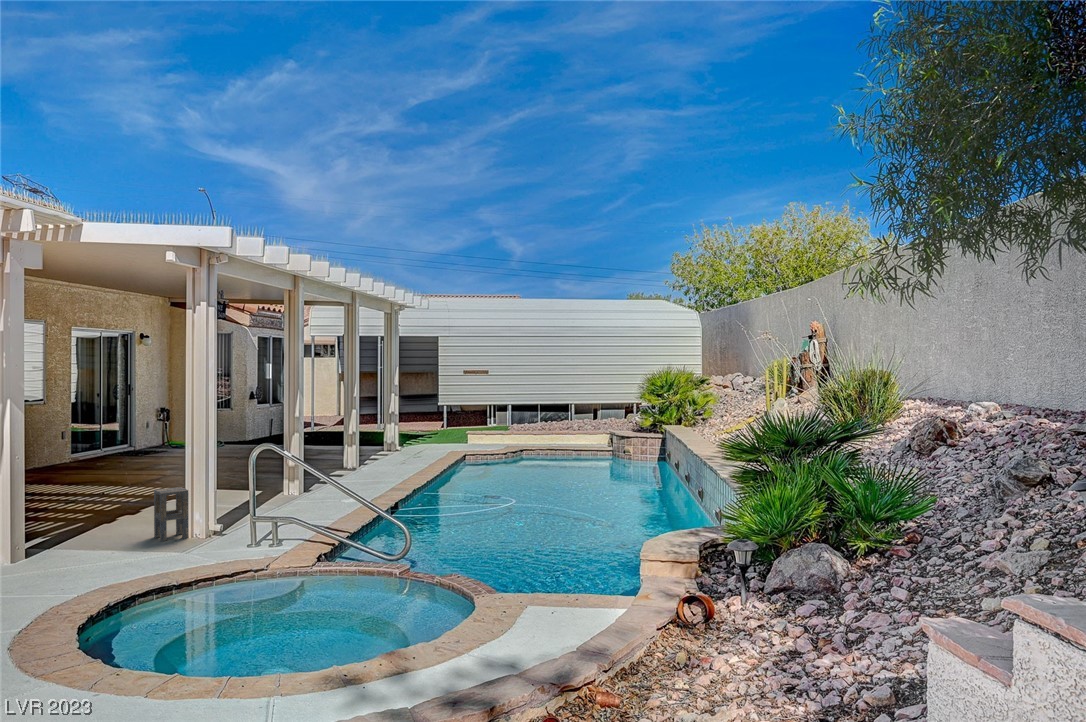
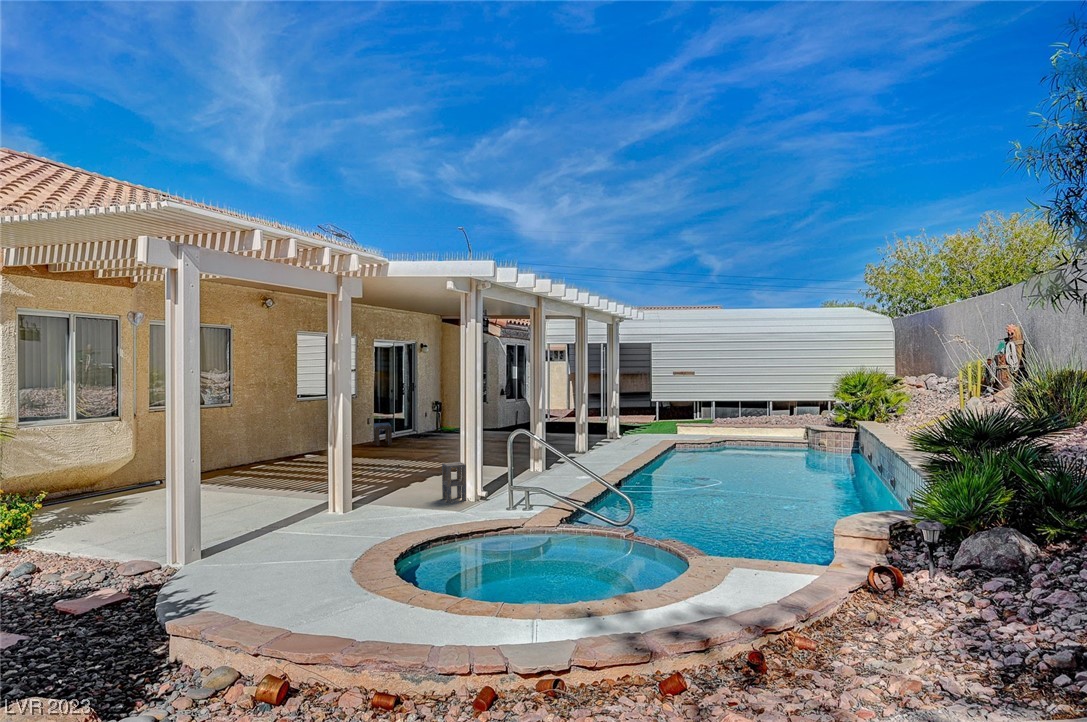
bench: none [70,435,96,467] -> present [374,423,392,446]

